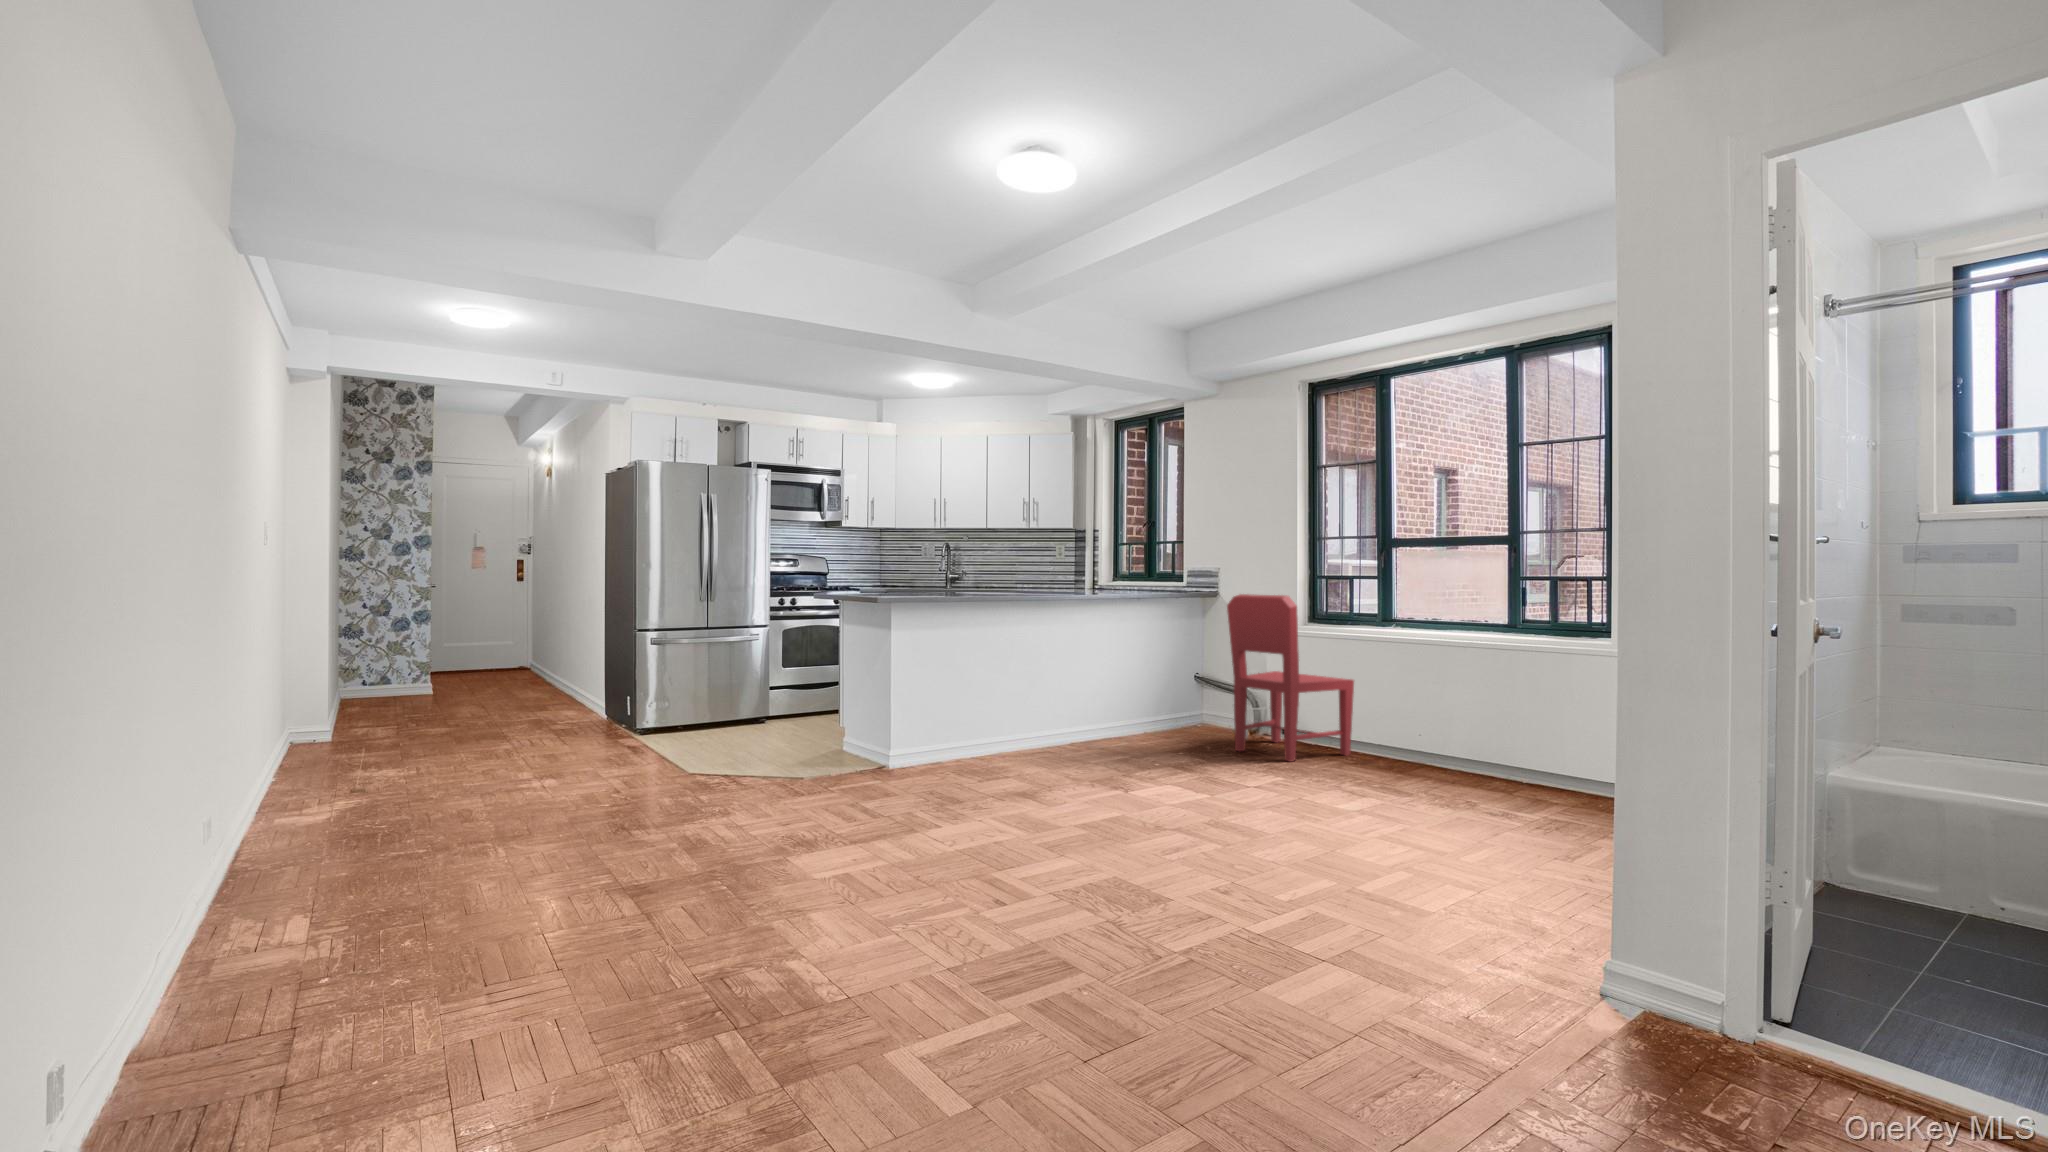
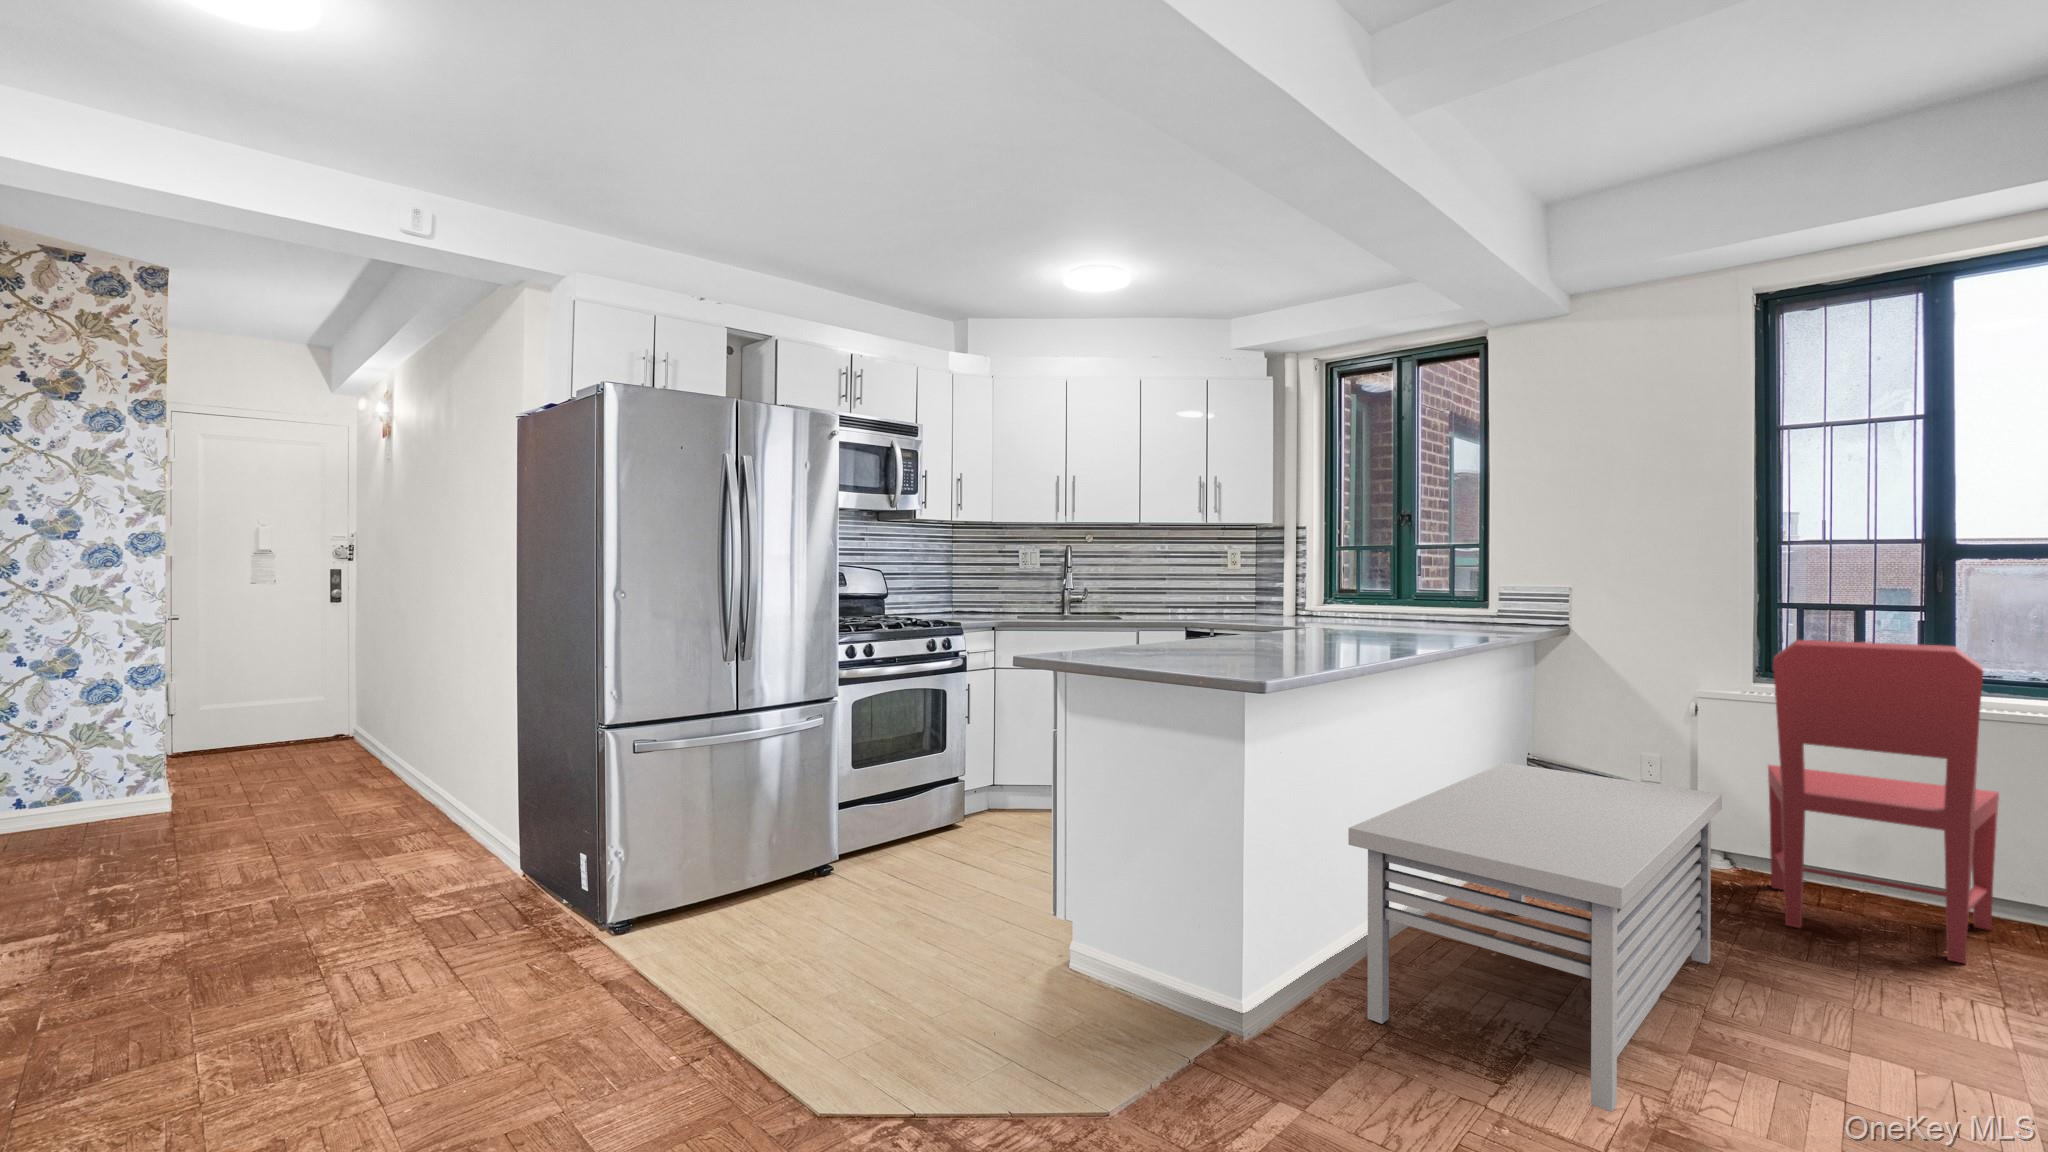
storage bench: none [943,663,1166,779] -> present [1348,763,1722,1112]

